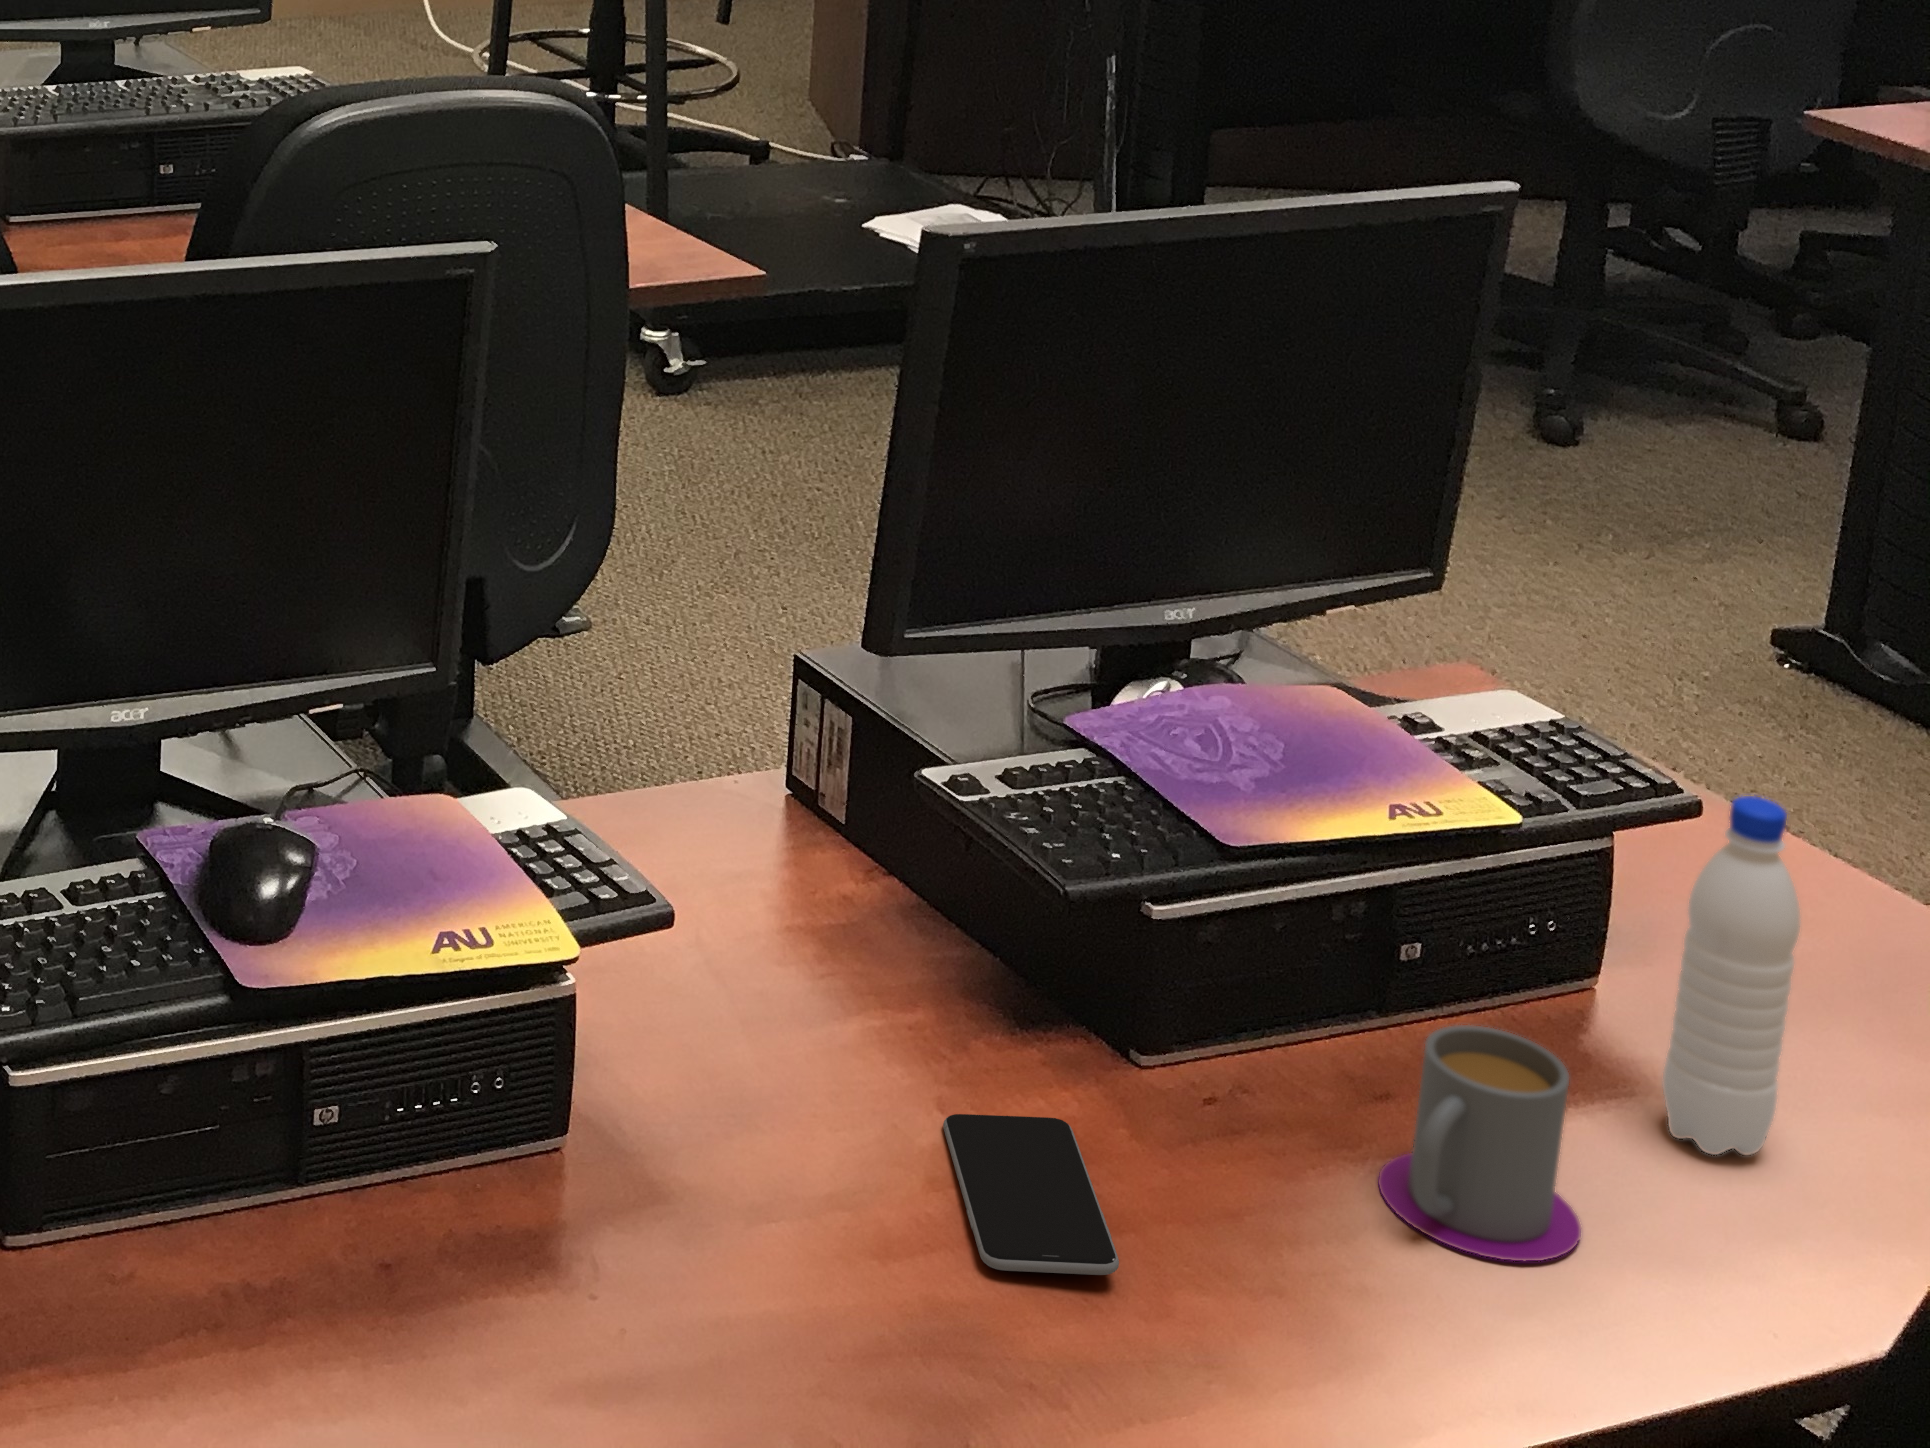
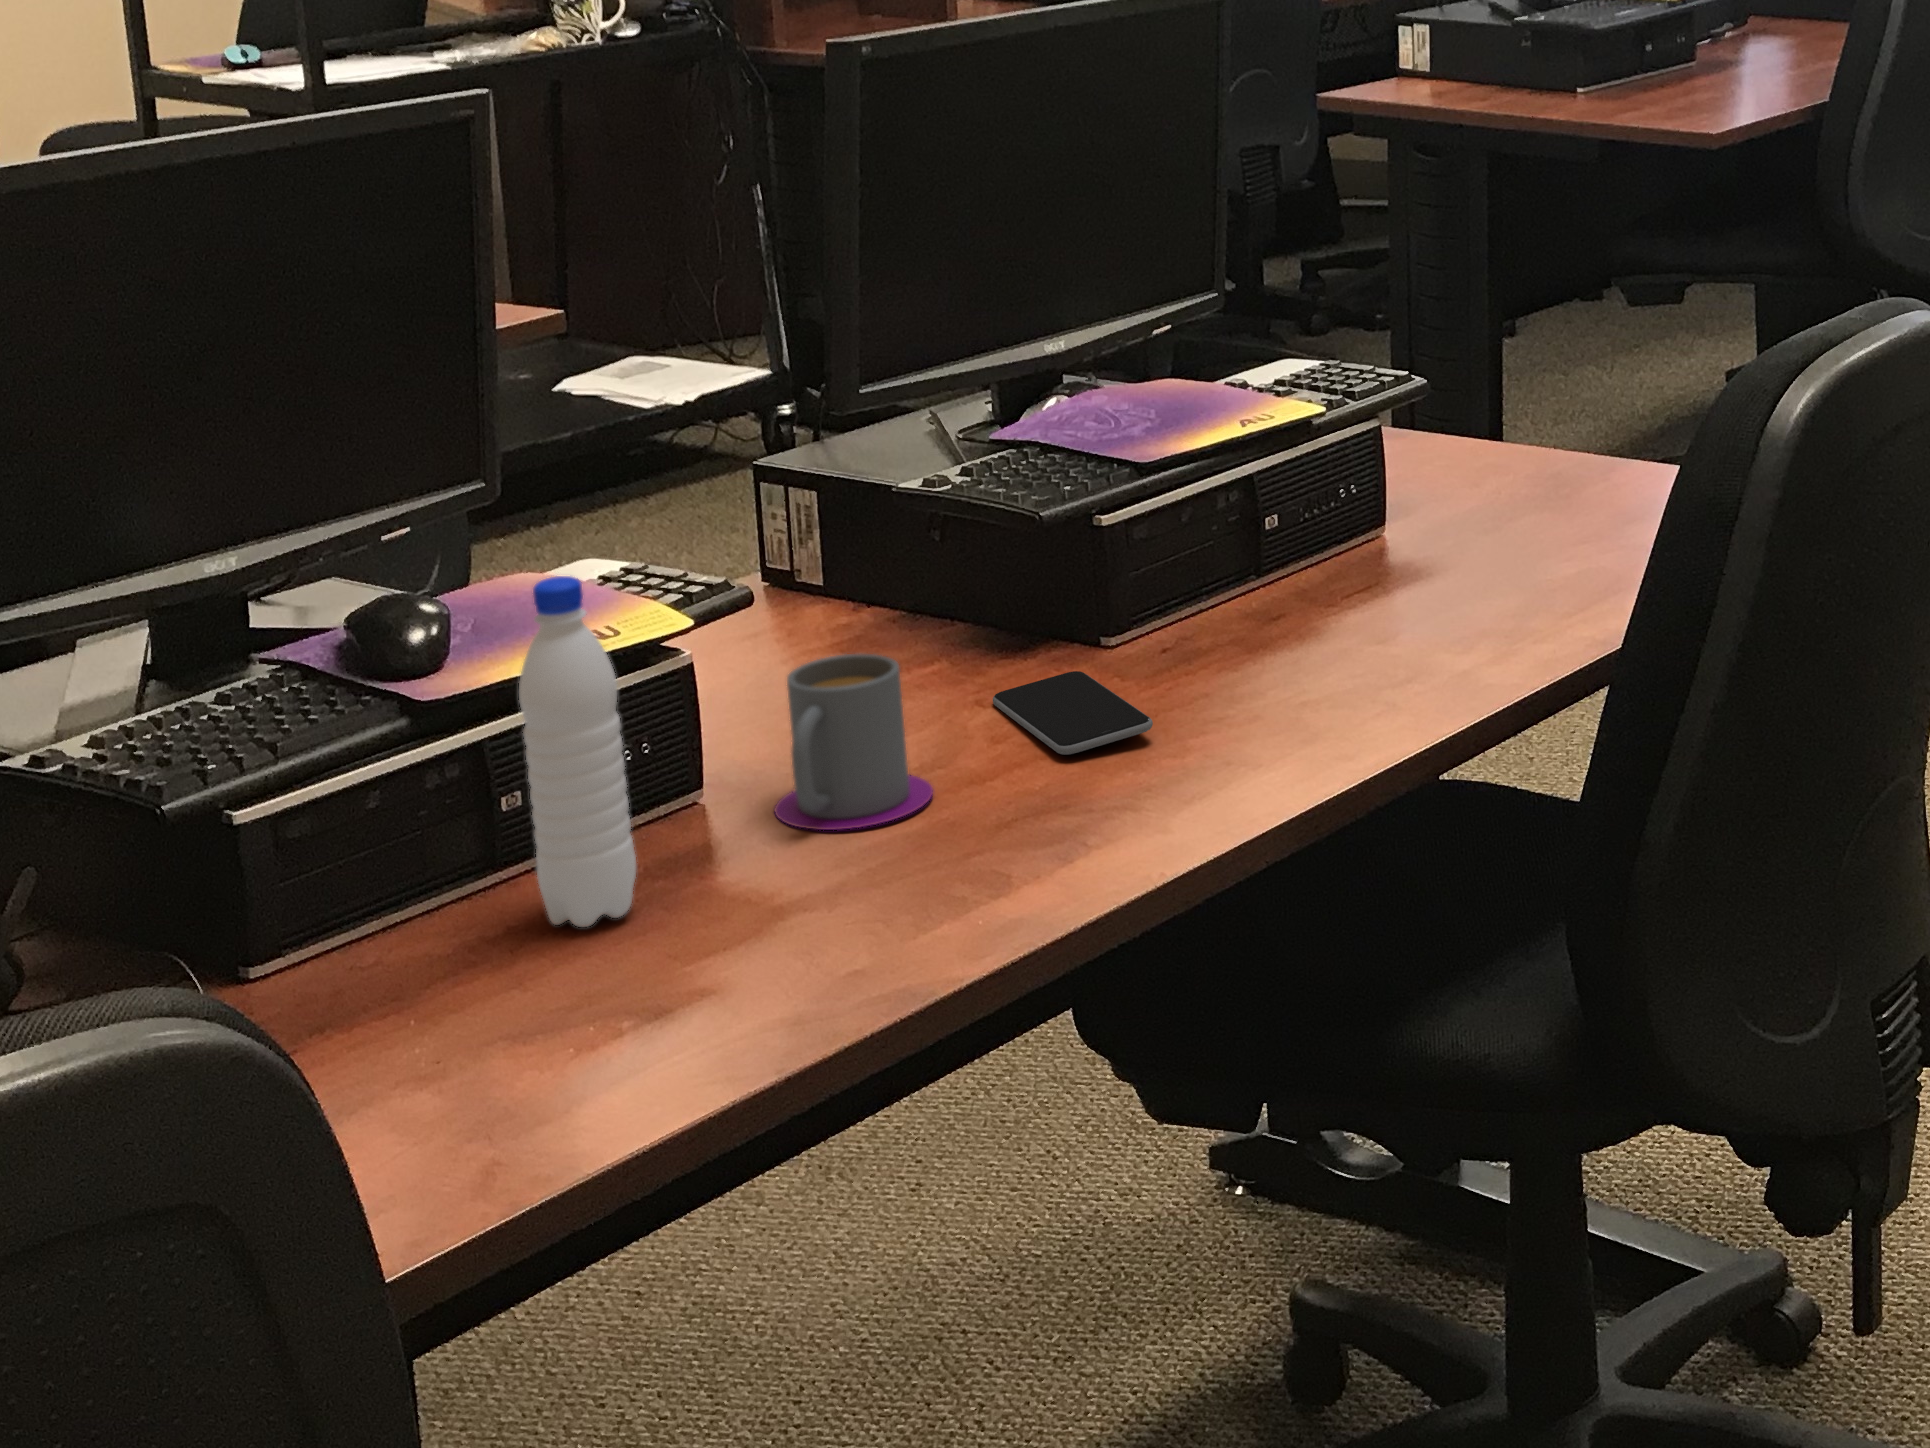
water bottle: present [1663,796,1800,1155] -> present [519,576,636,927]
mug: present [1378,1025,1581,1261] -> present [775,654,933,830]

